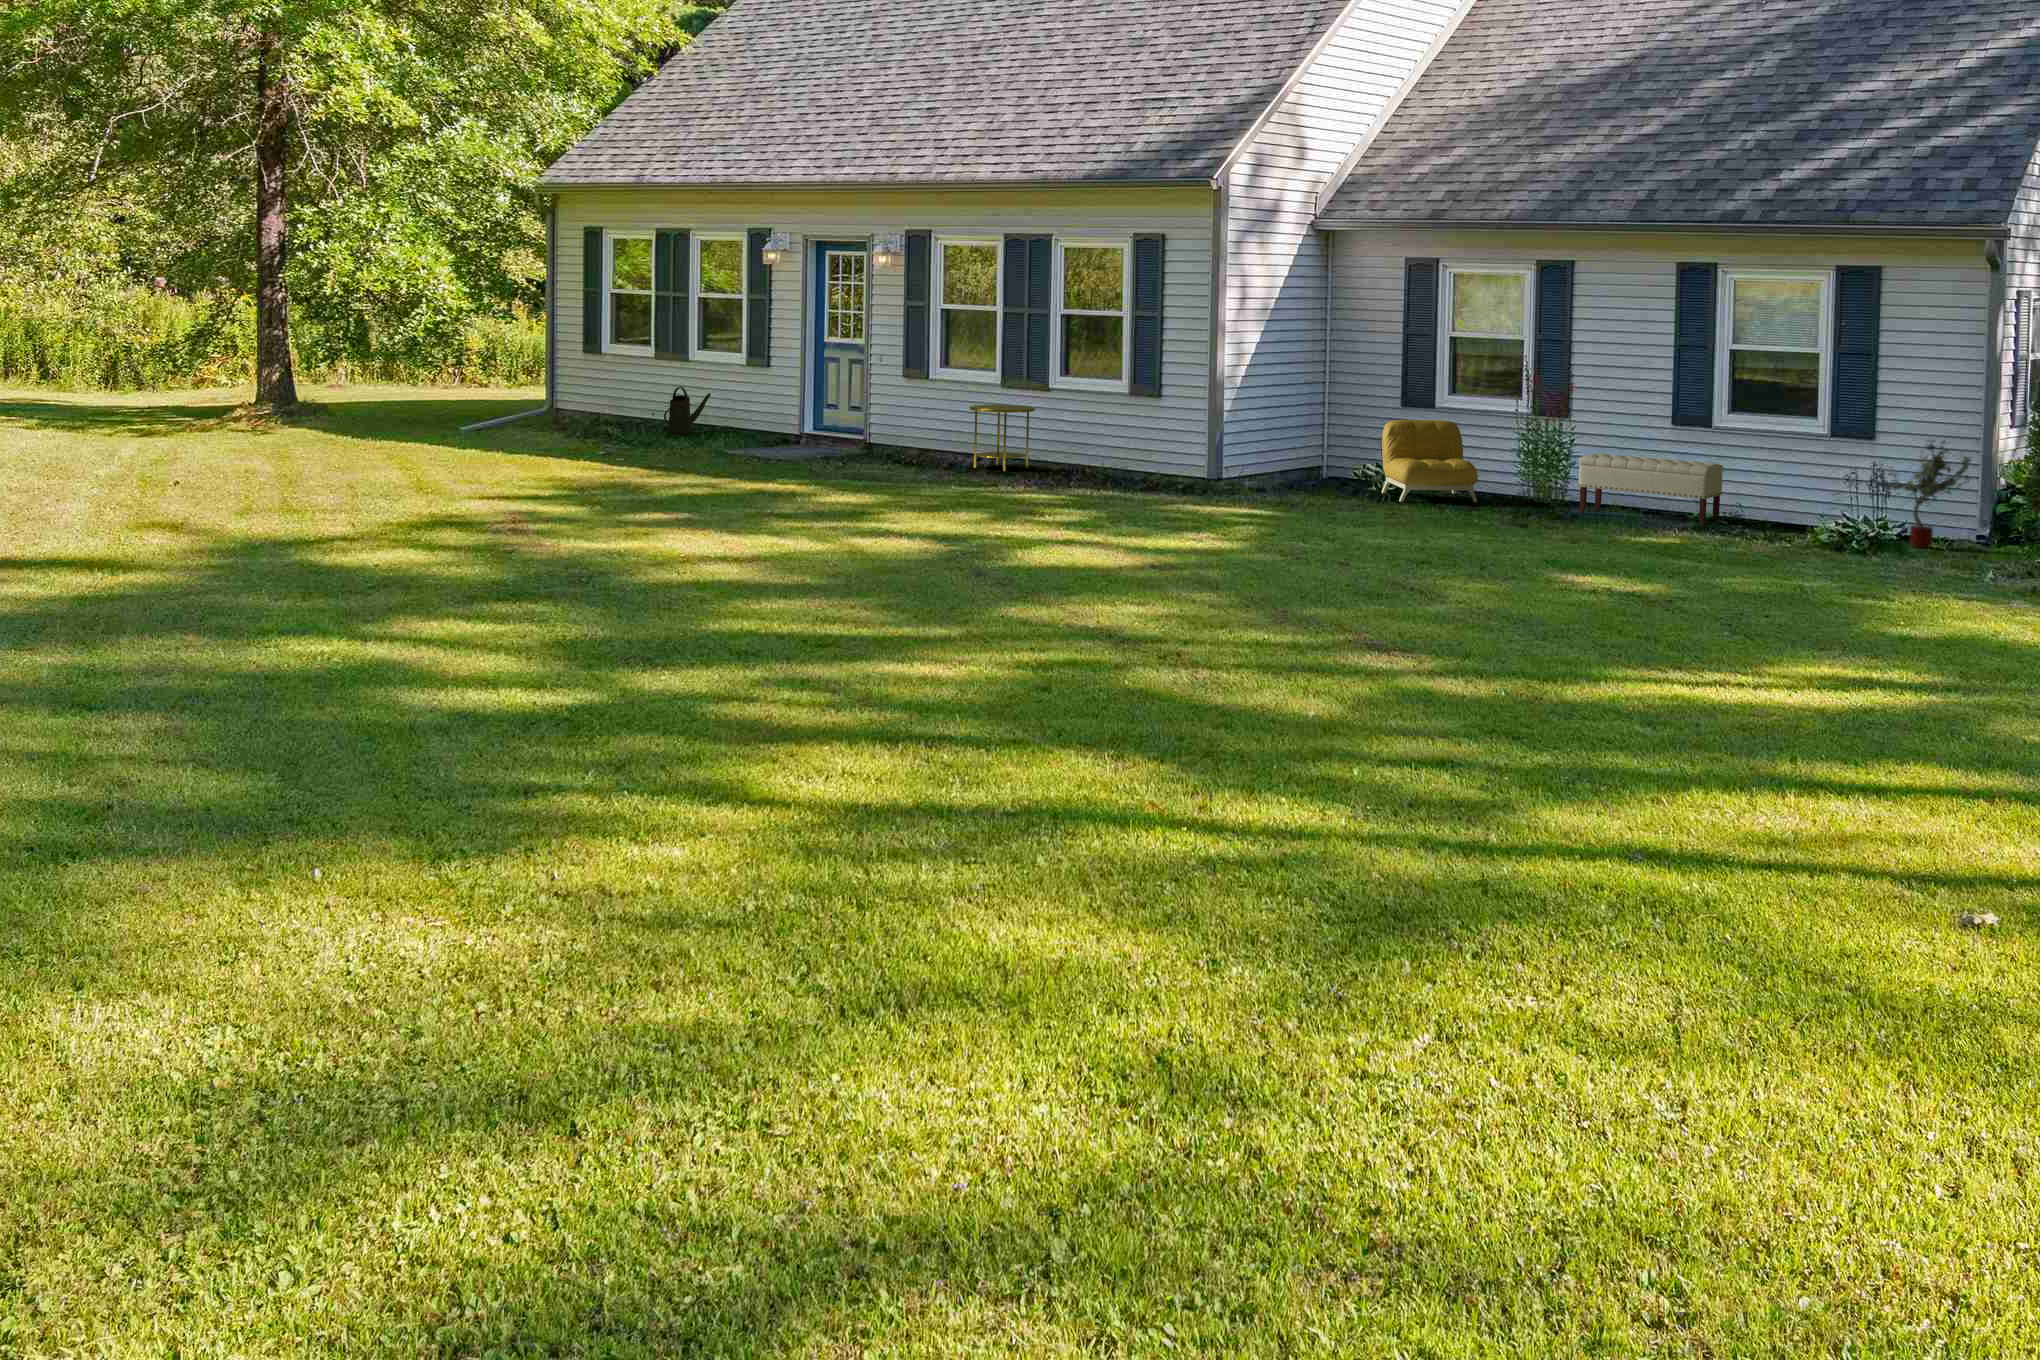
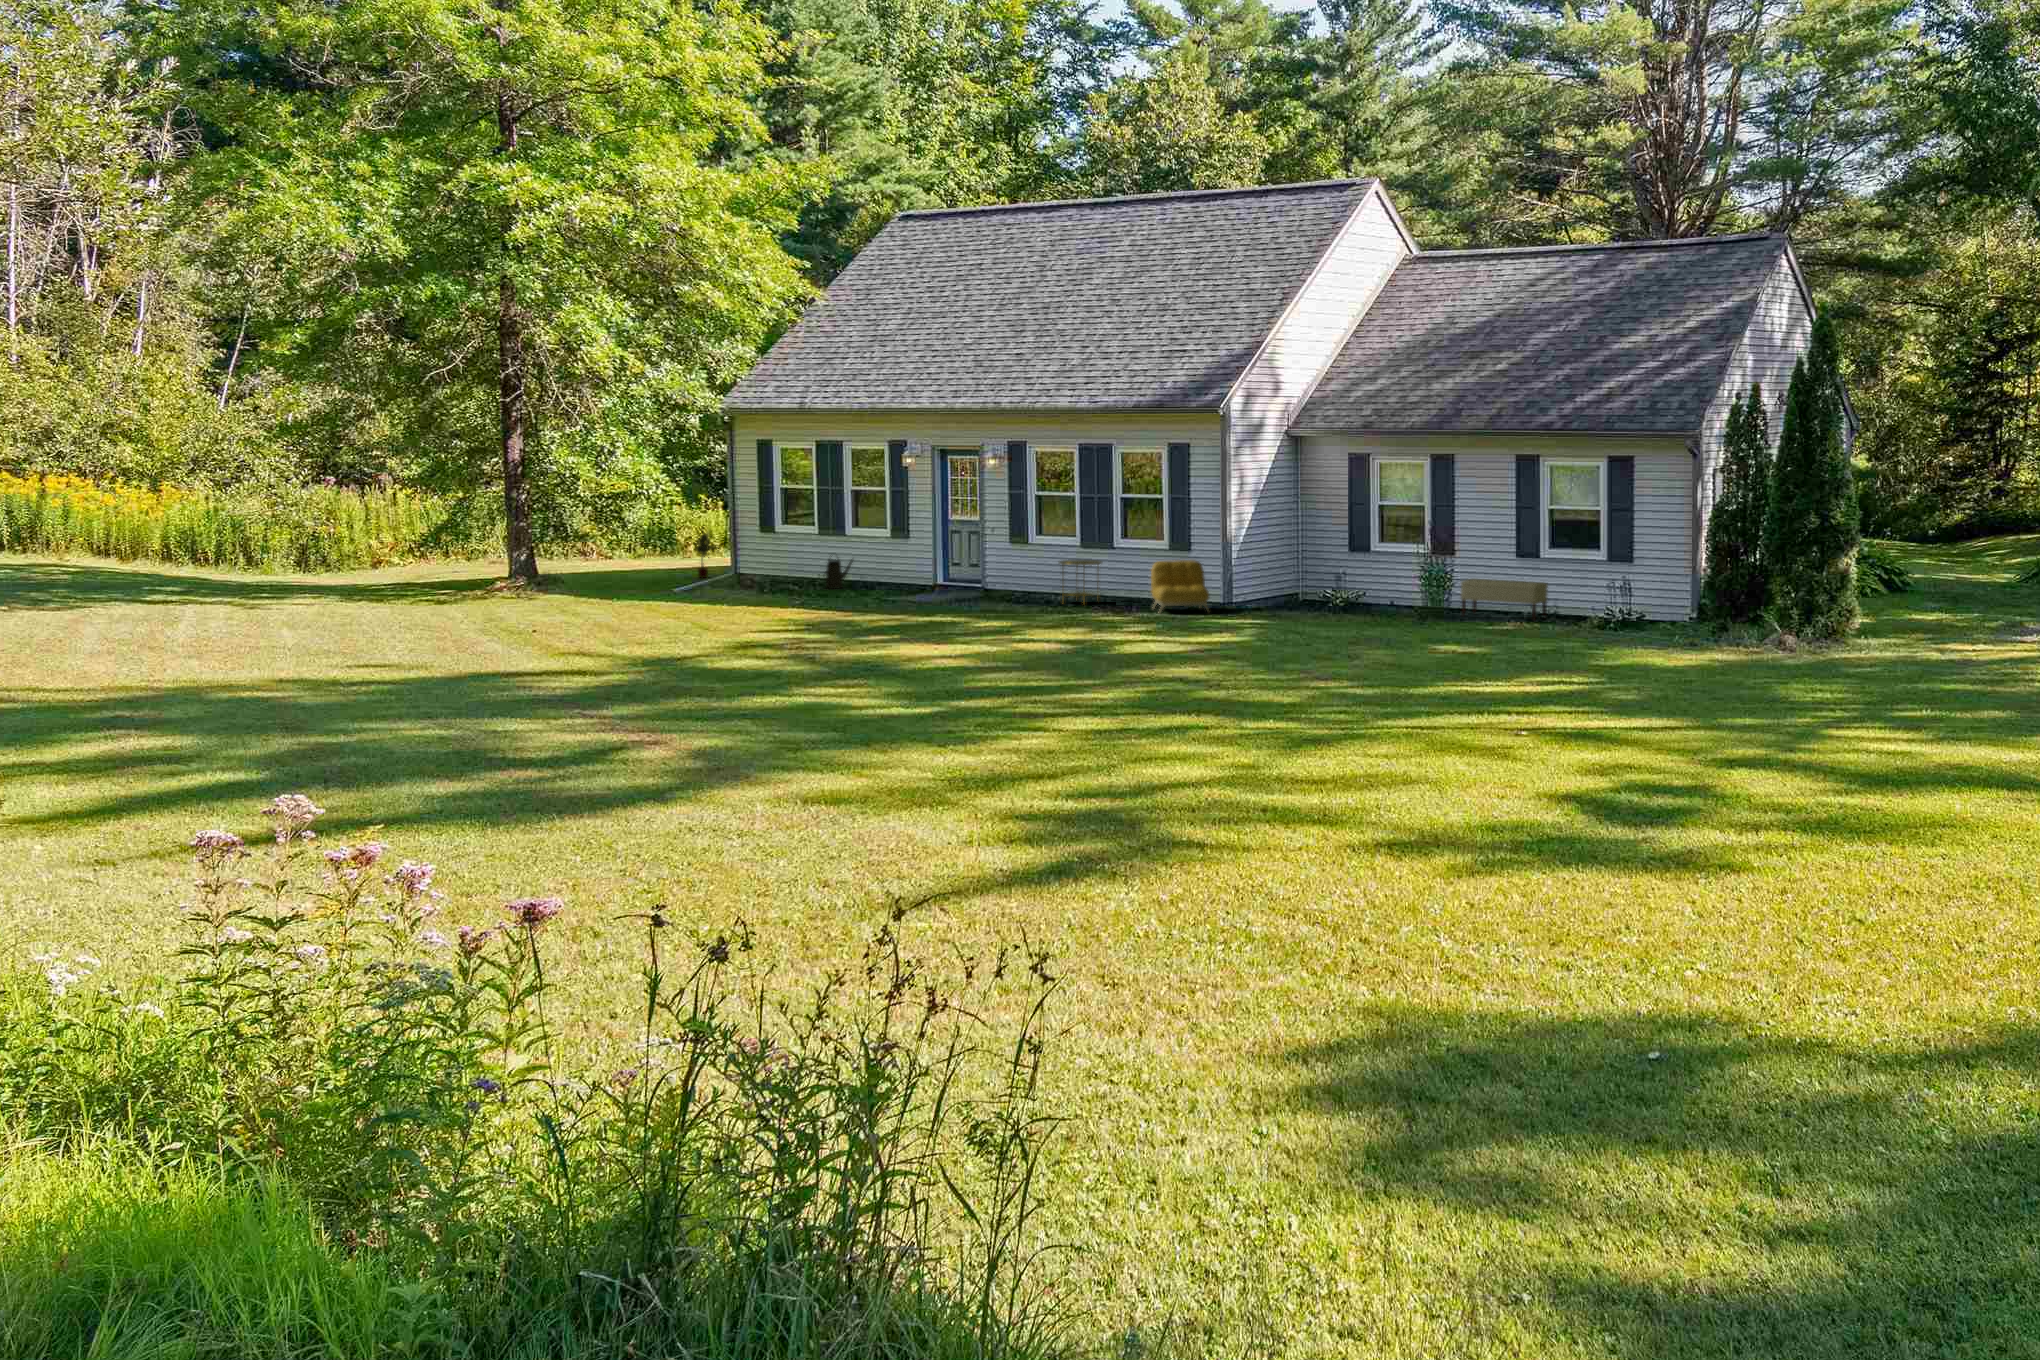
armchair: present [1382,420,1478,502] -> present [1151,560,1209,613]
potted tree: present [1879,439,1971,548] -> present [695,528,720,578]

